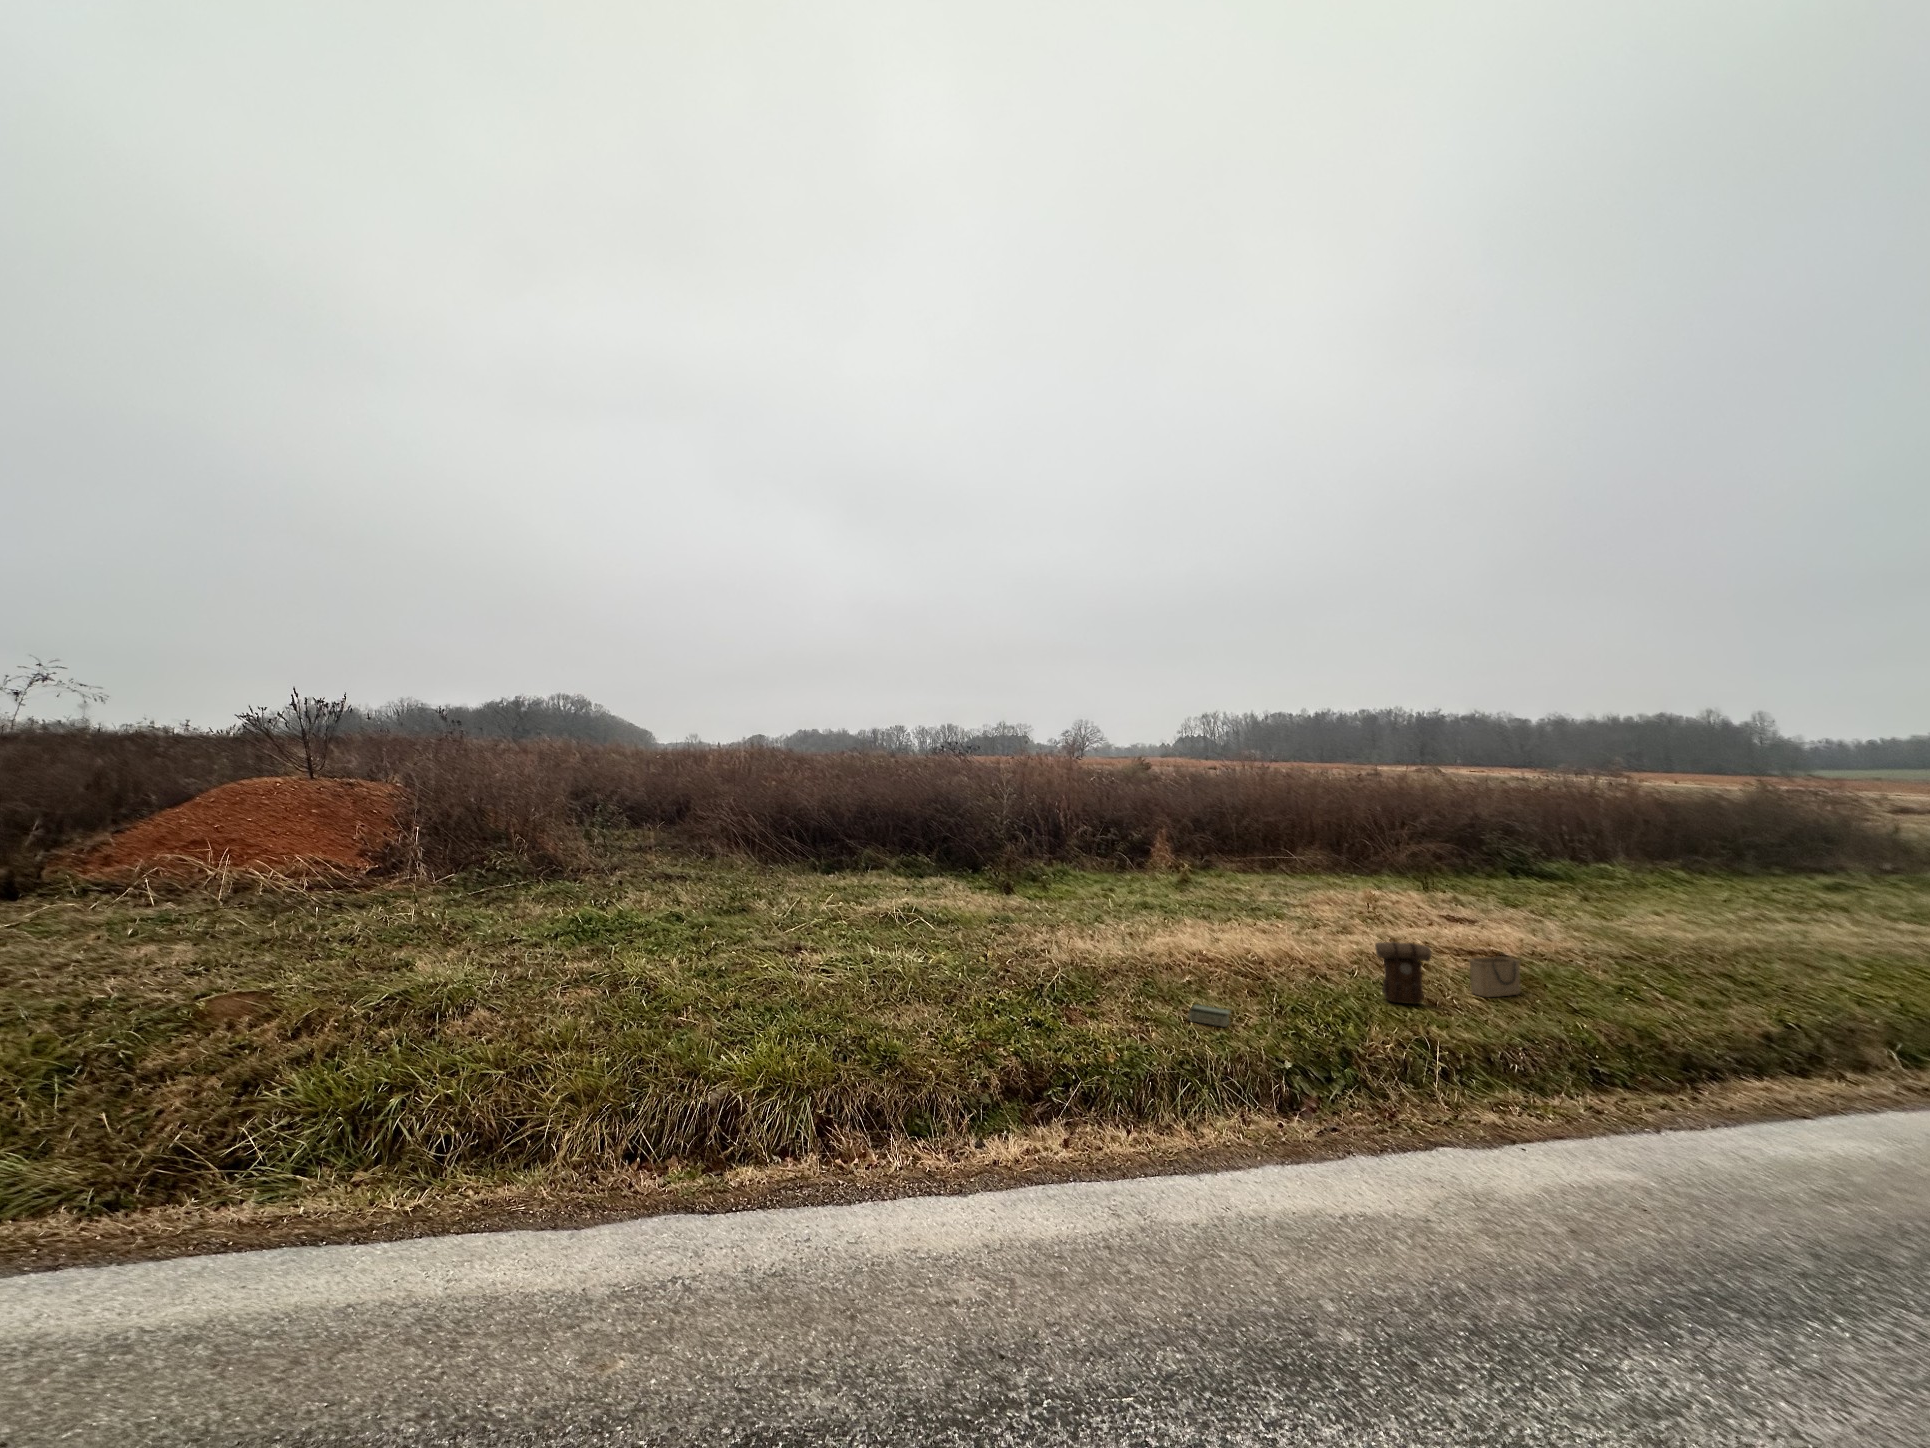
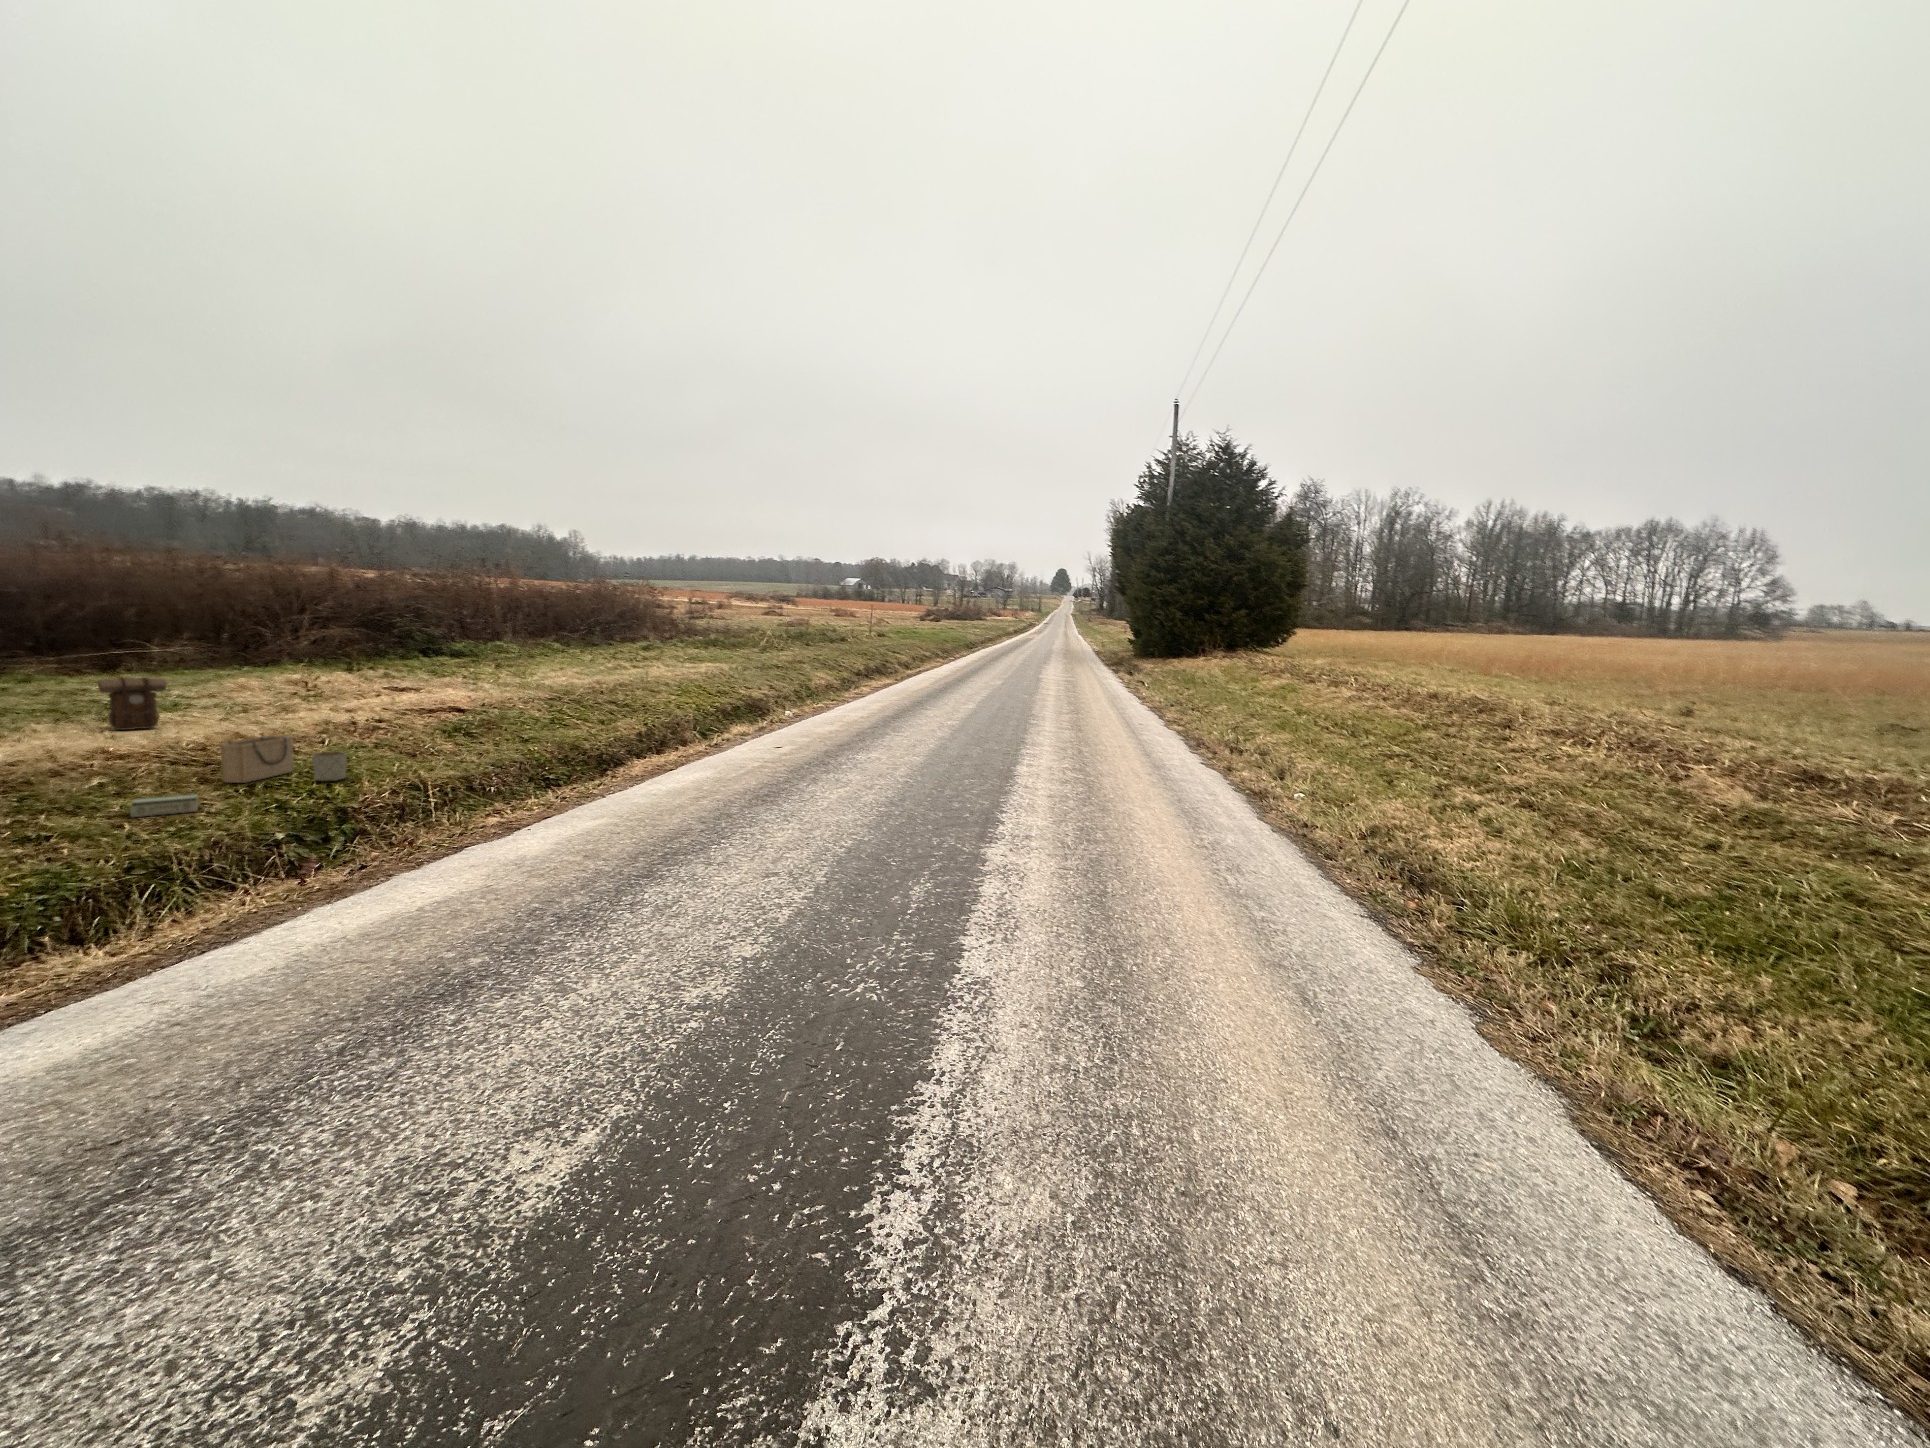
backpack: present [1375,942,1432,1005] -> present [98,677,167,730]
basket: present [1469,956,1521,997] -> present [218,735,294,783]
planter: none [1319,988,1348,1022] -> present [312,751,347,781]

